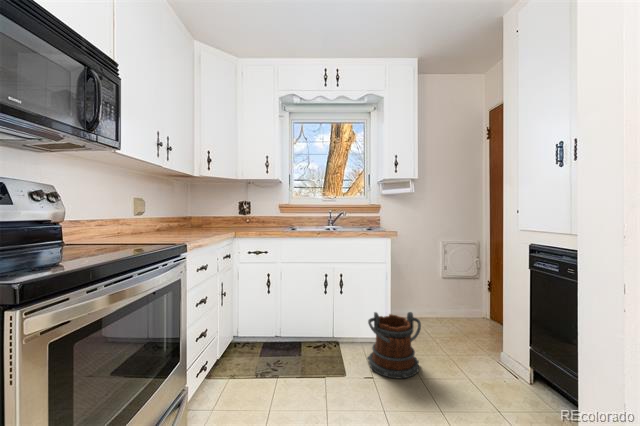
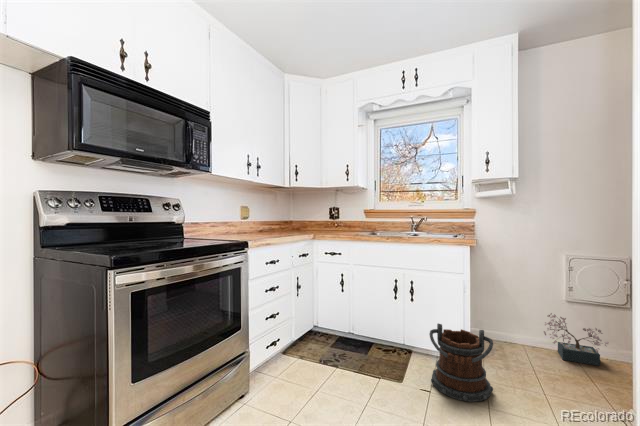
decorative plant: none [431,289,471,325] -> present [544,313,609,366]

